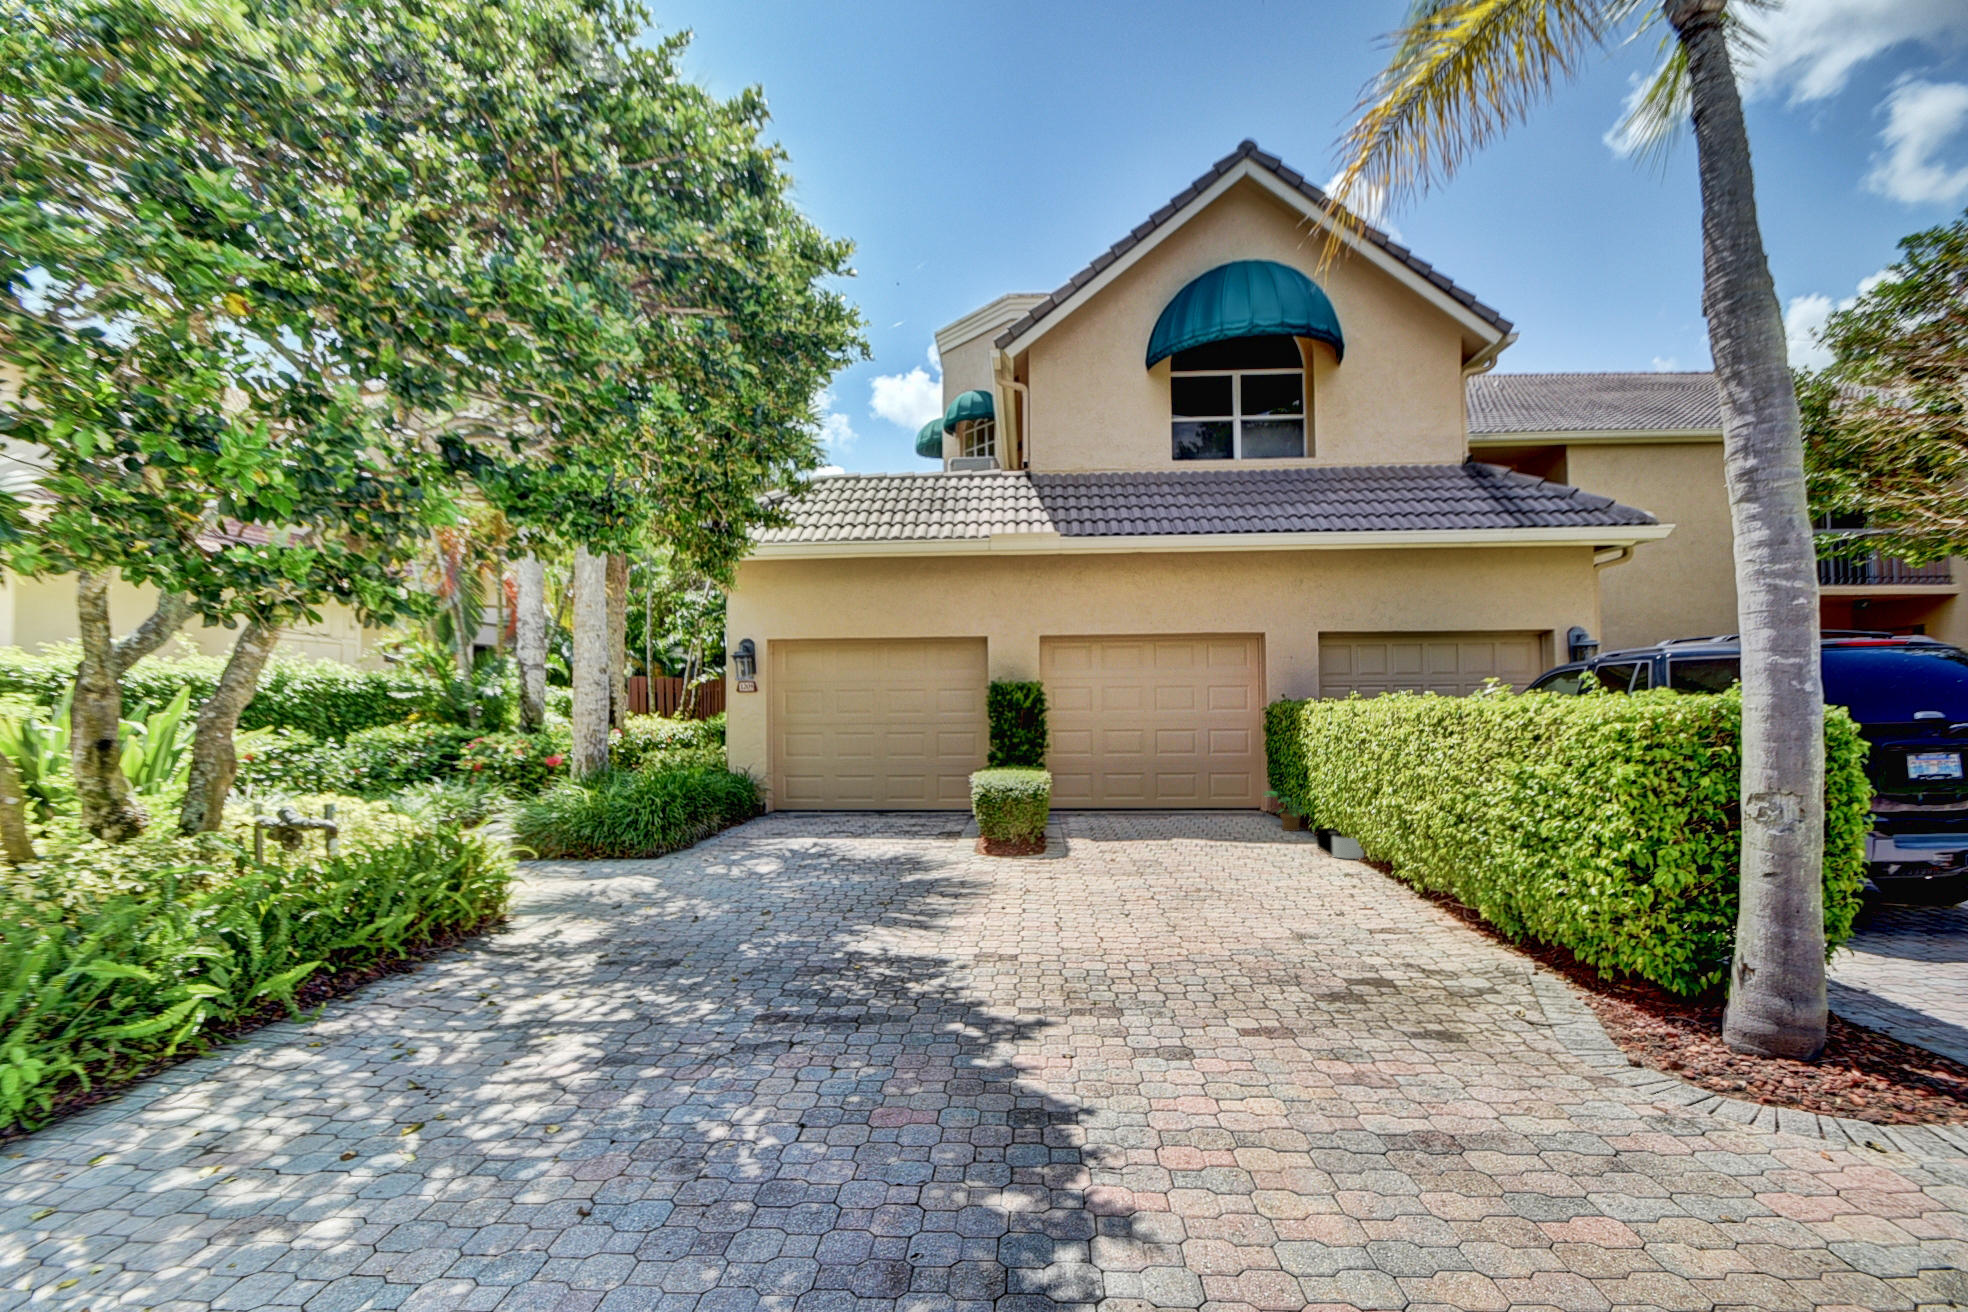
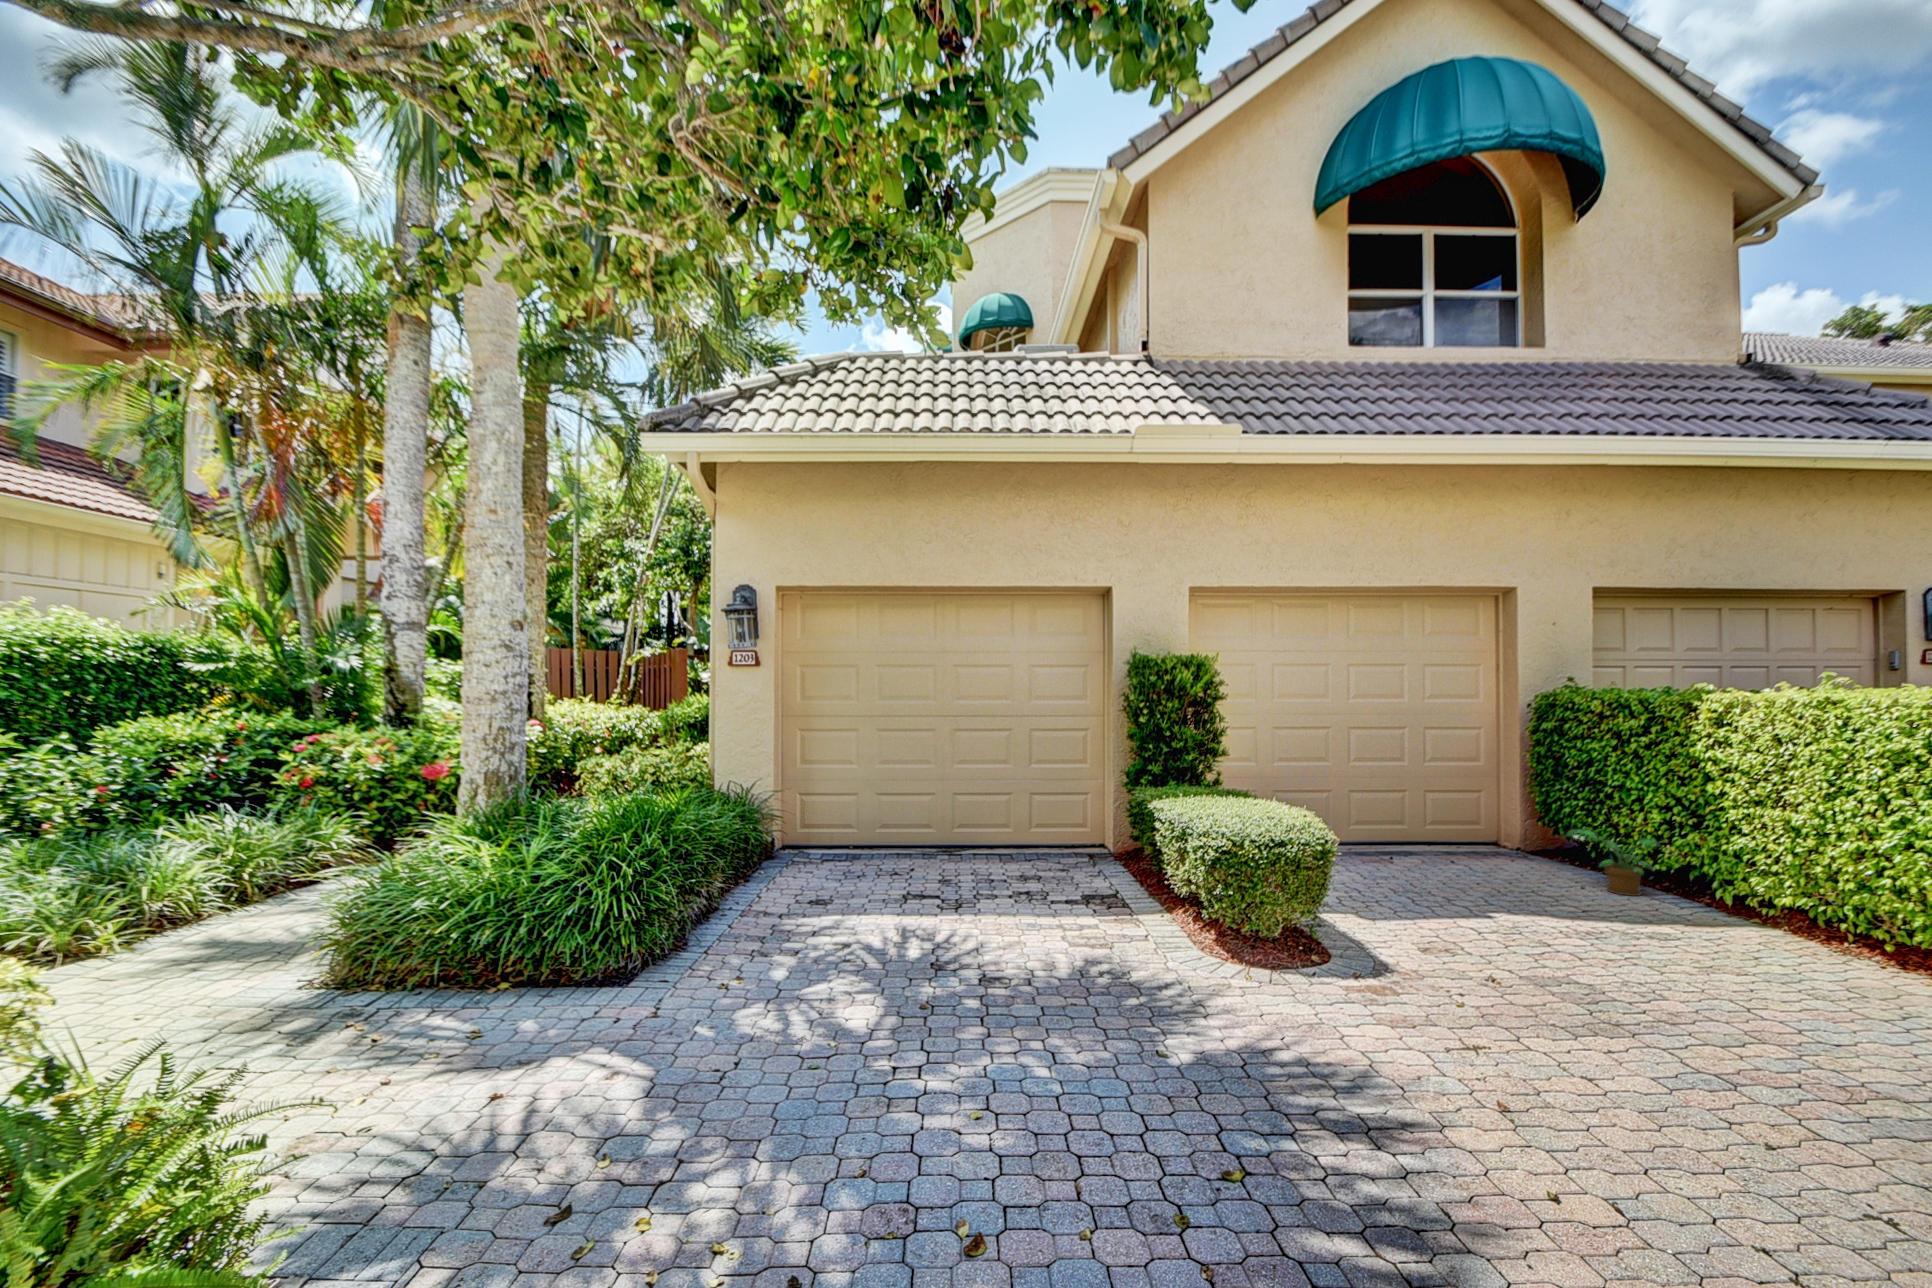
storage bin: present [1317,828,1364,859] -> none [1751,905,1880,971]

